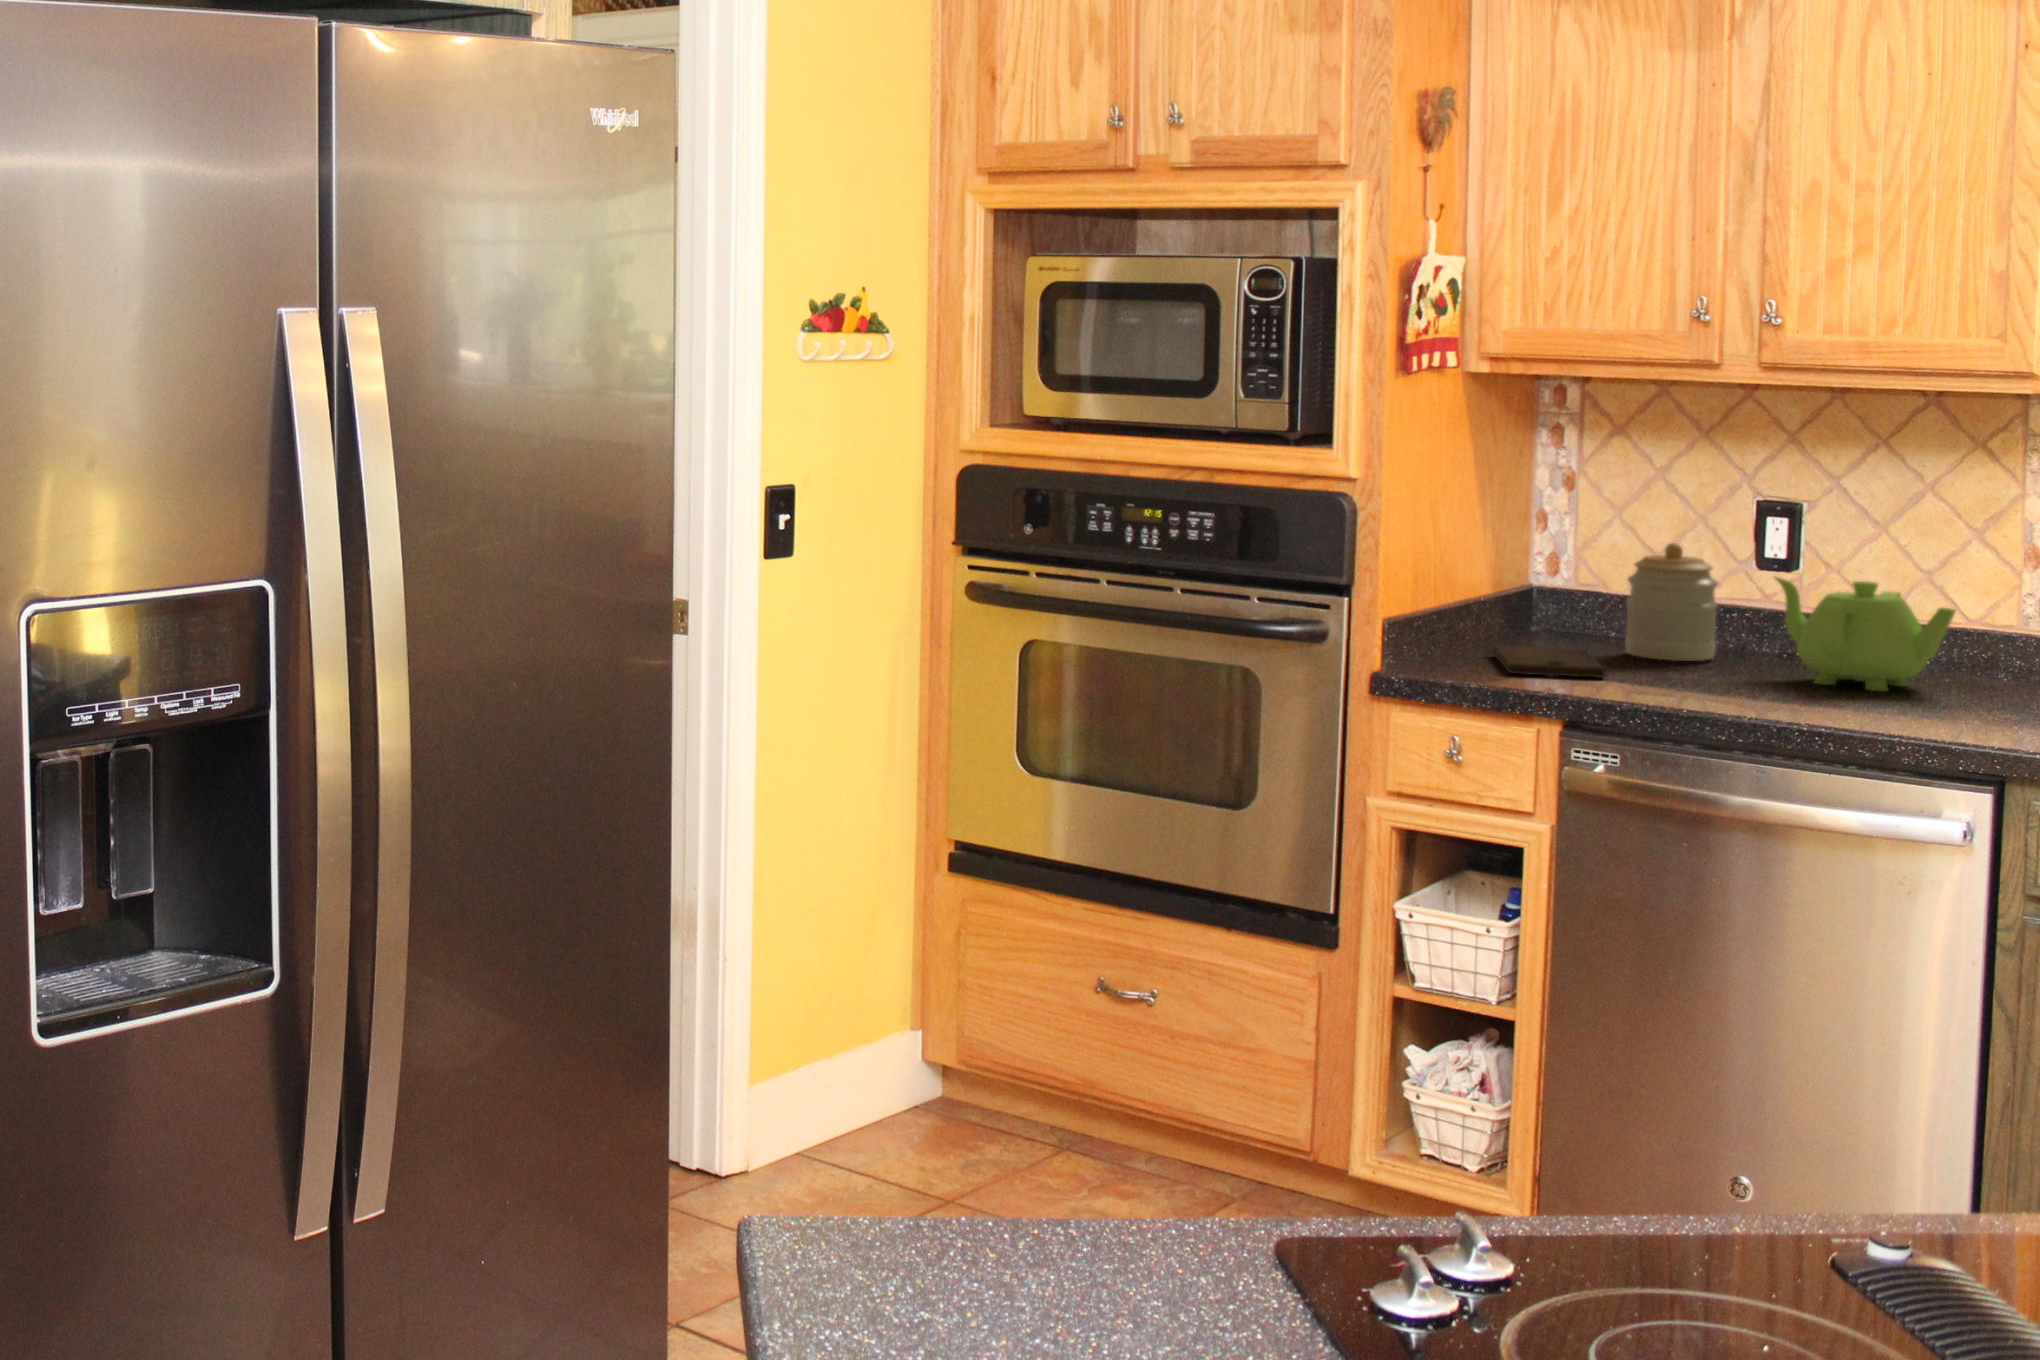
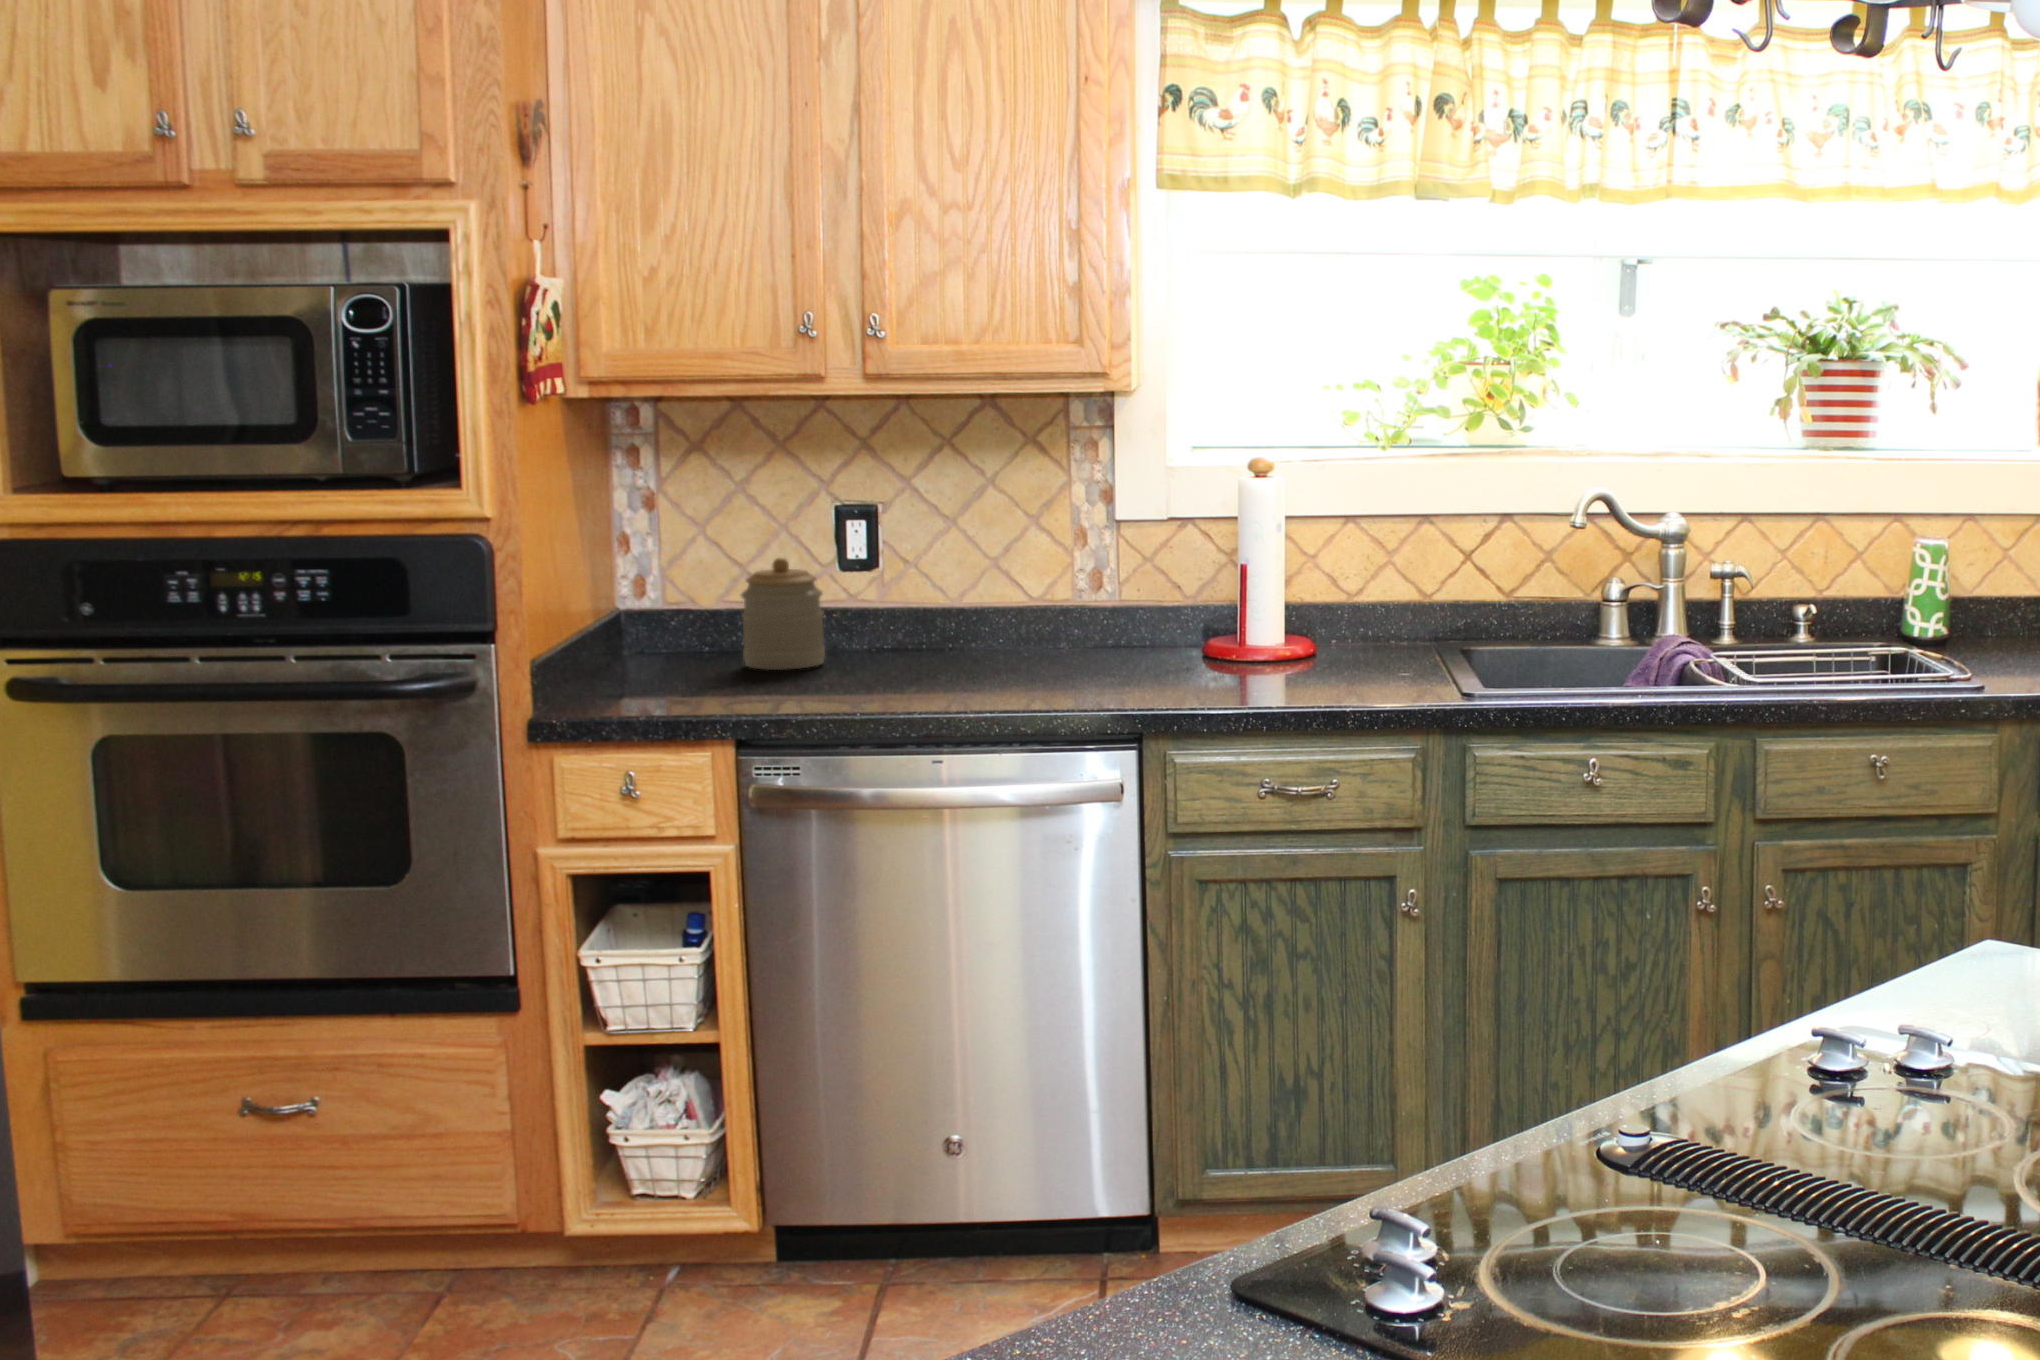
teapot: present [1775,577,1956,691] -> none [882,578,1040,675]
cutting board: present [1493,645,1605,677] -> none [632,669,763,703]

